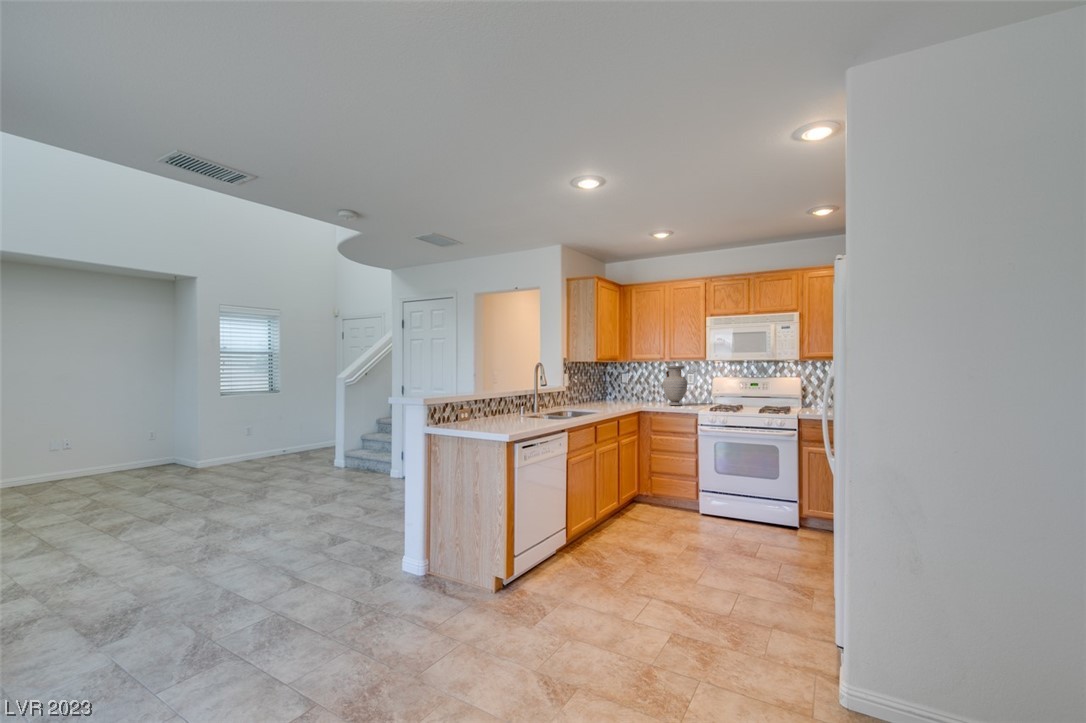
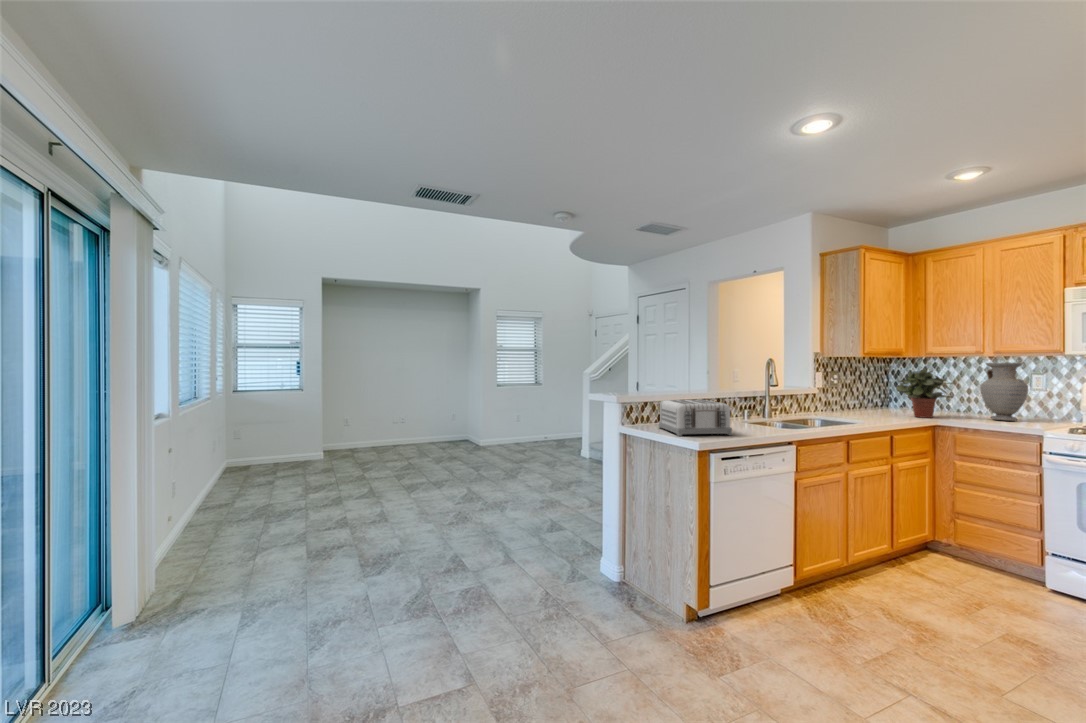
potted plant: none [616,371,650,406] -> present [897,369,954,418]
toaster: none [461,398,526,431] -> present [659,400,732,436]

